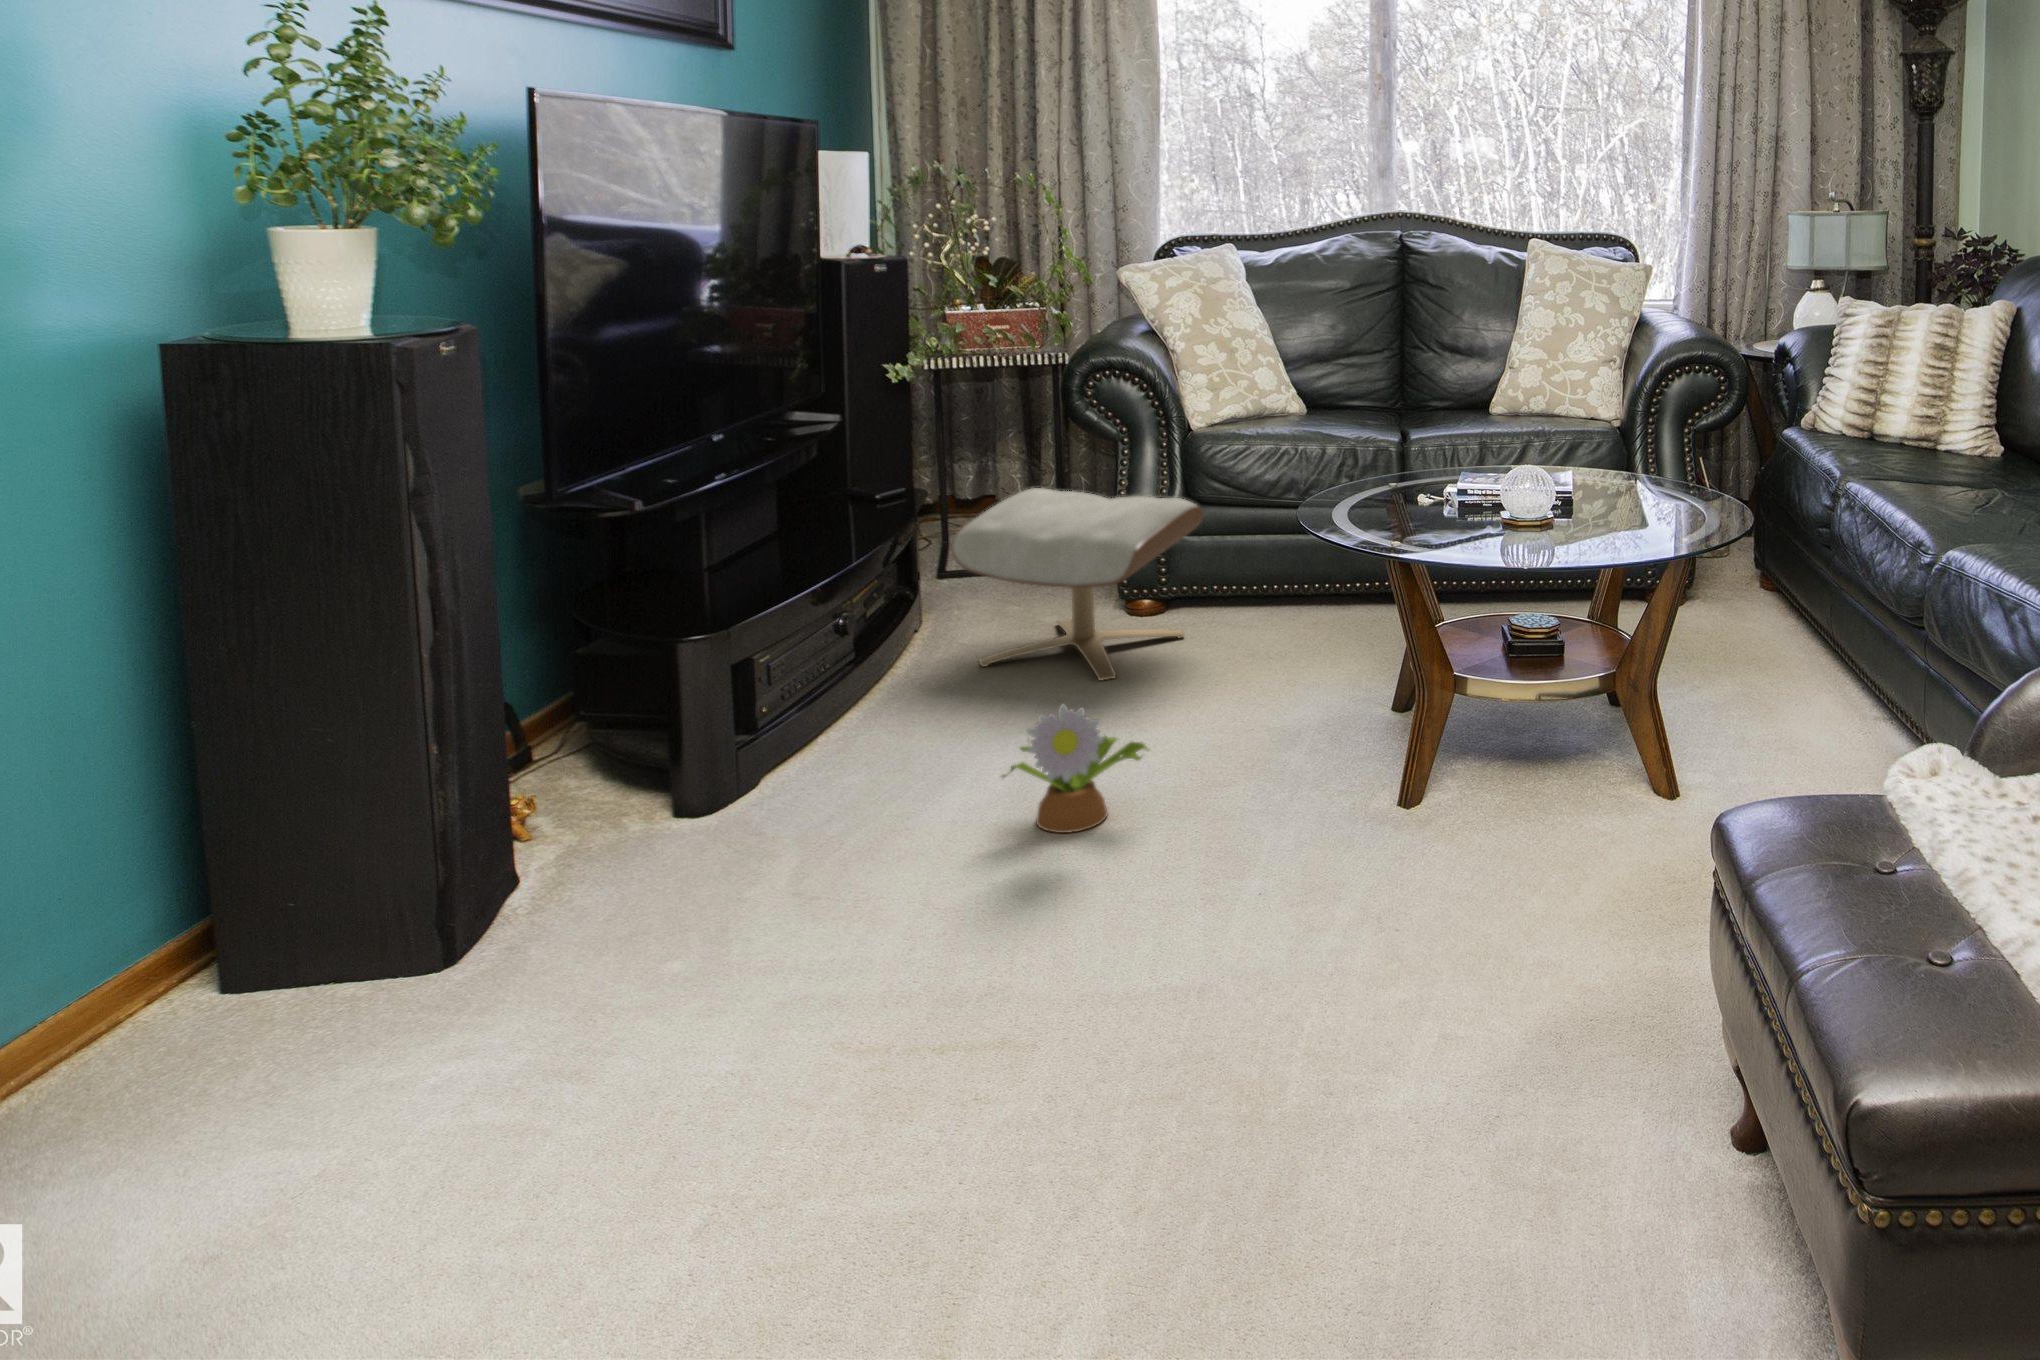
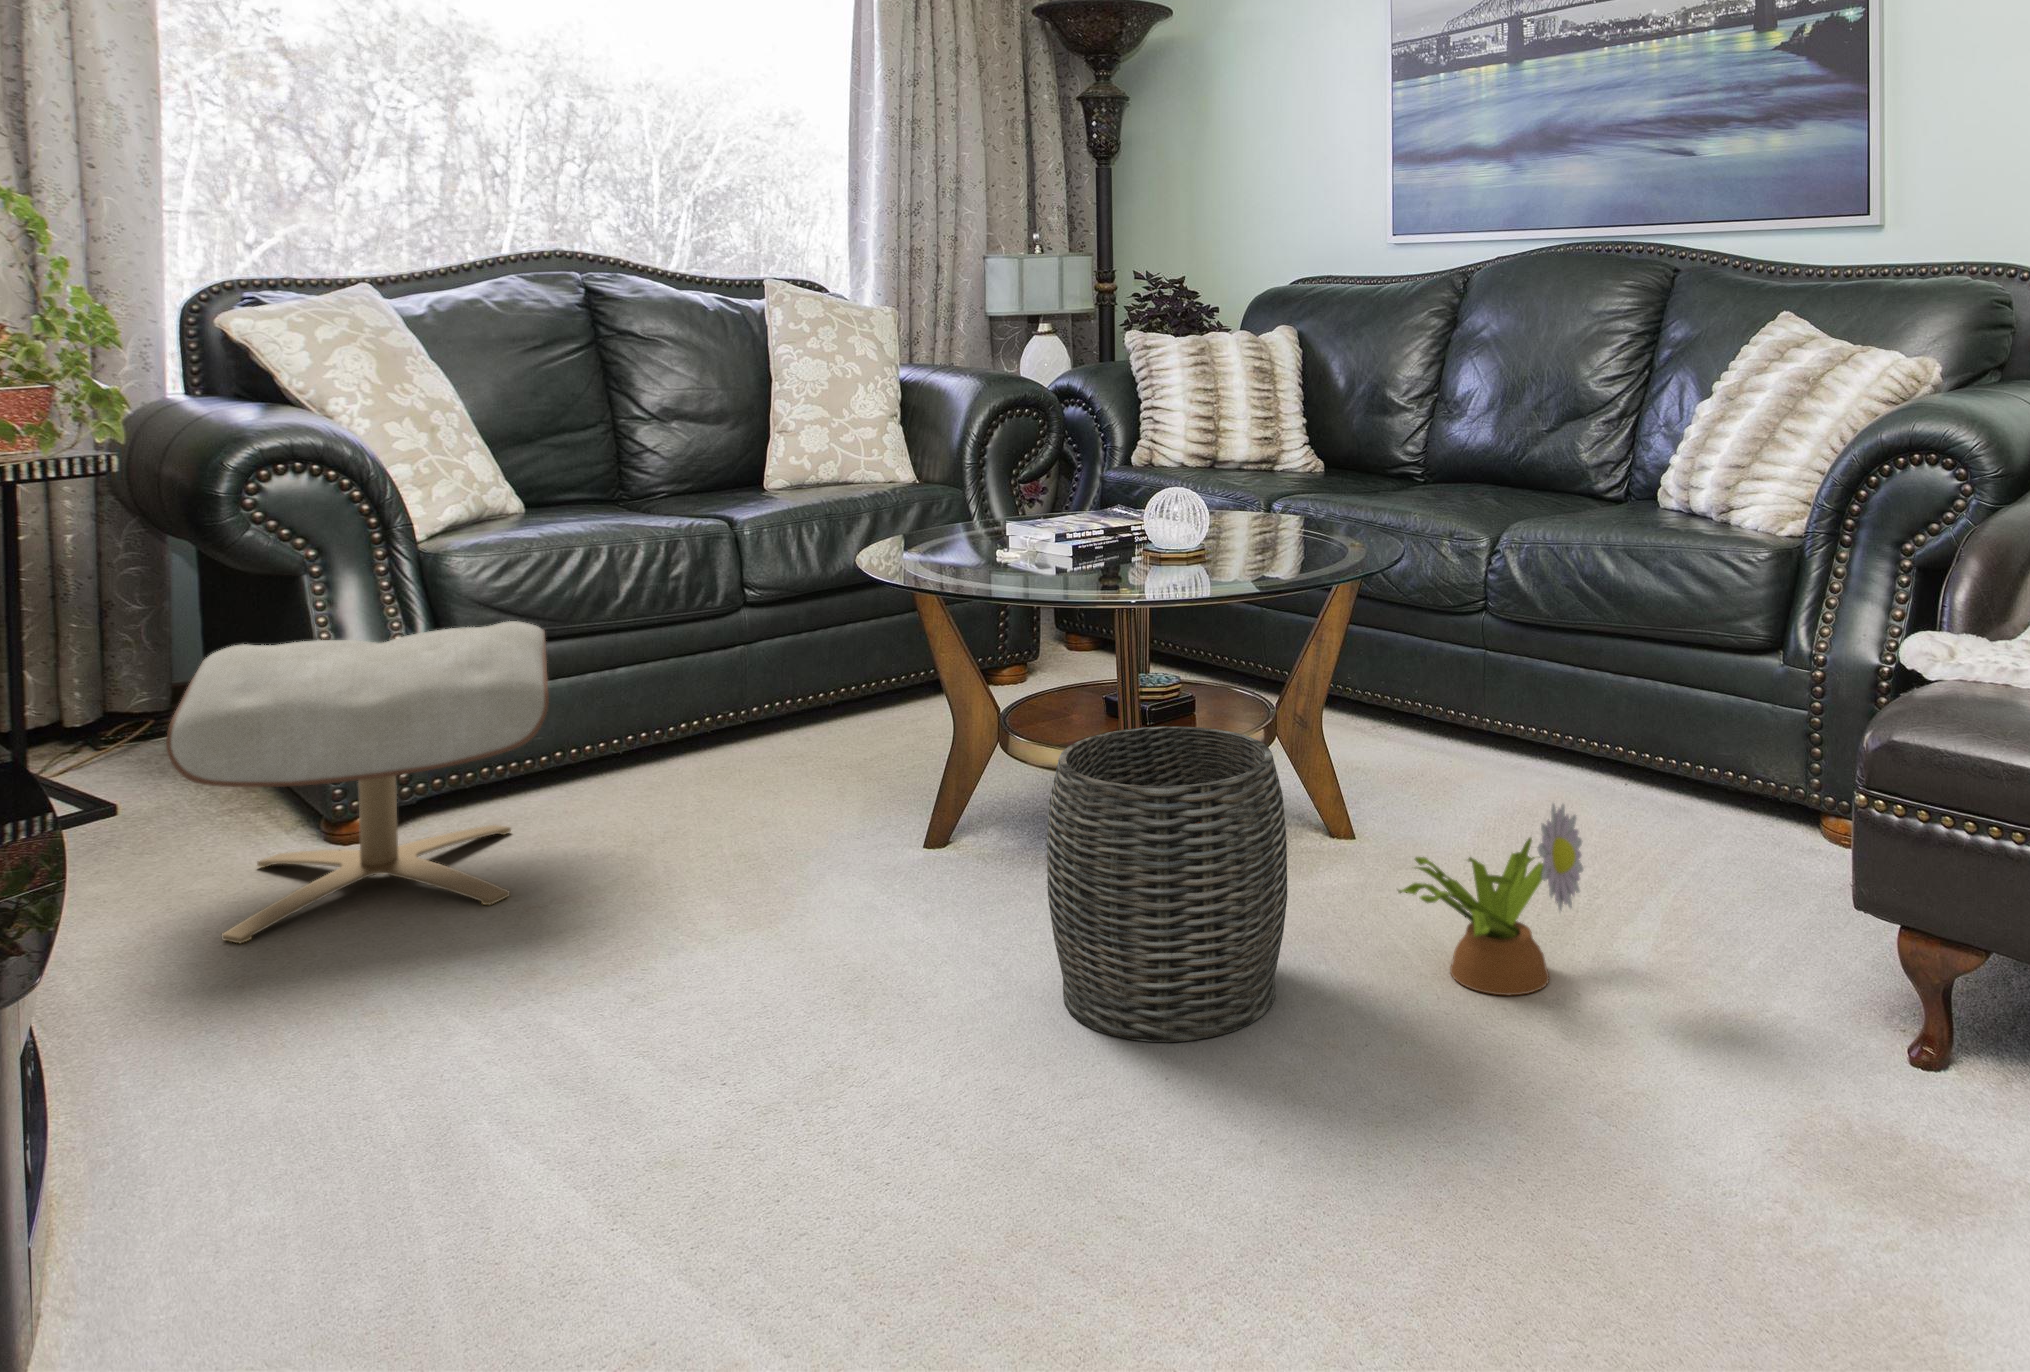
woven basket: none [1189,663,1377,908] -> present [1047,726,1287,1042]
decorative plant: present [1002,704,1148,833] -> present [1398,804,1583,995]

